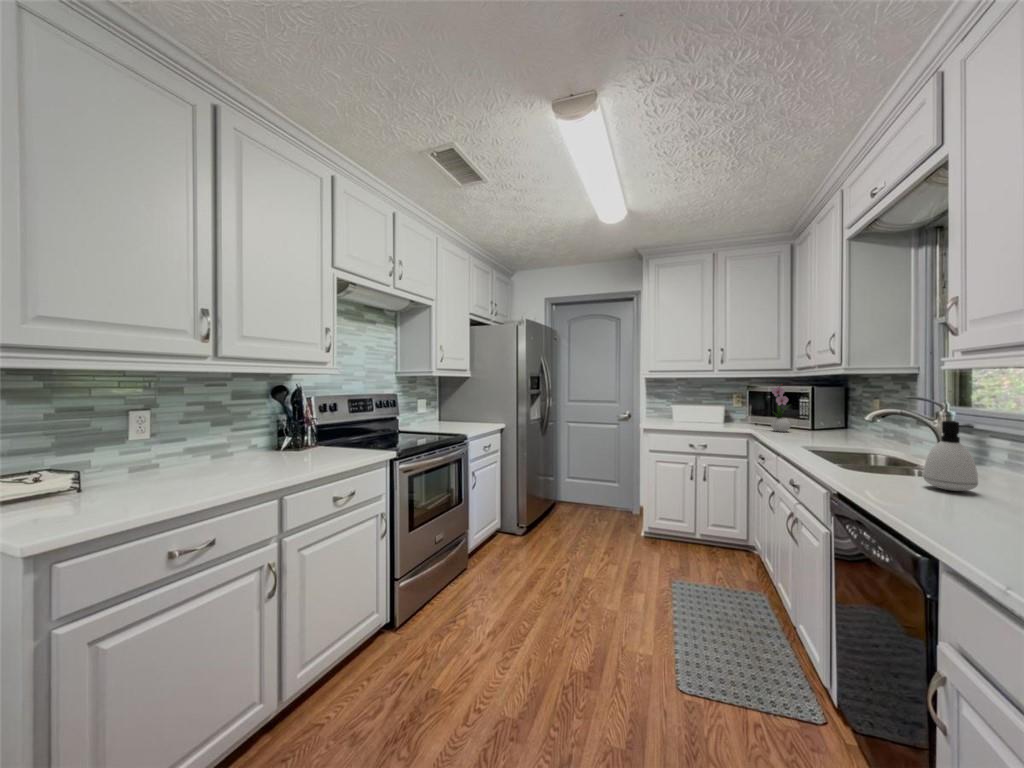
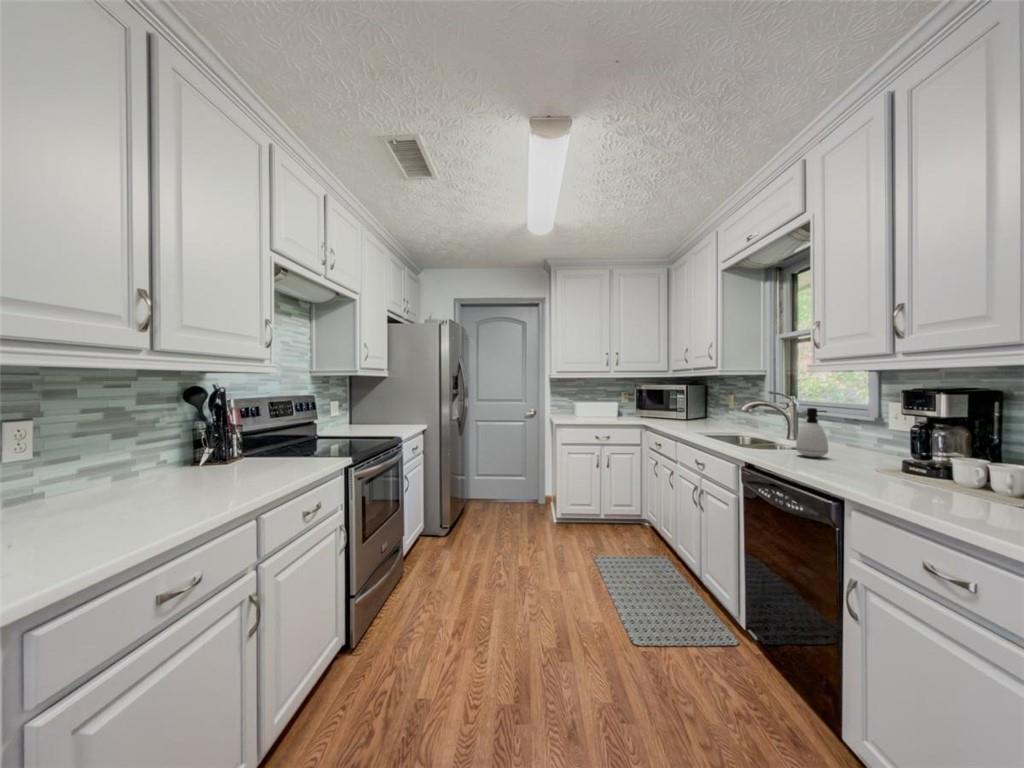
flower arrangement: present [771,380,791,432] -> none [660,379,676,422]

